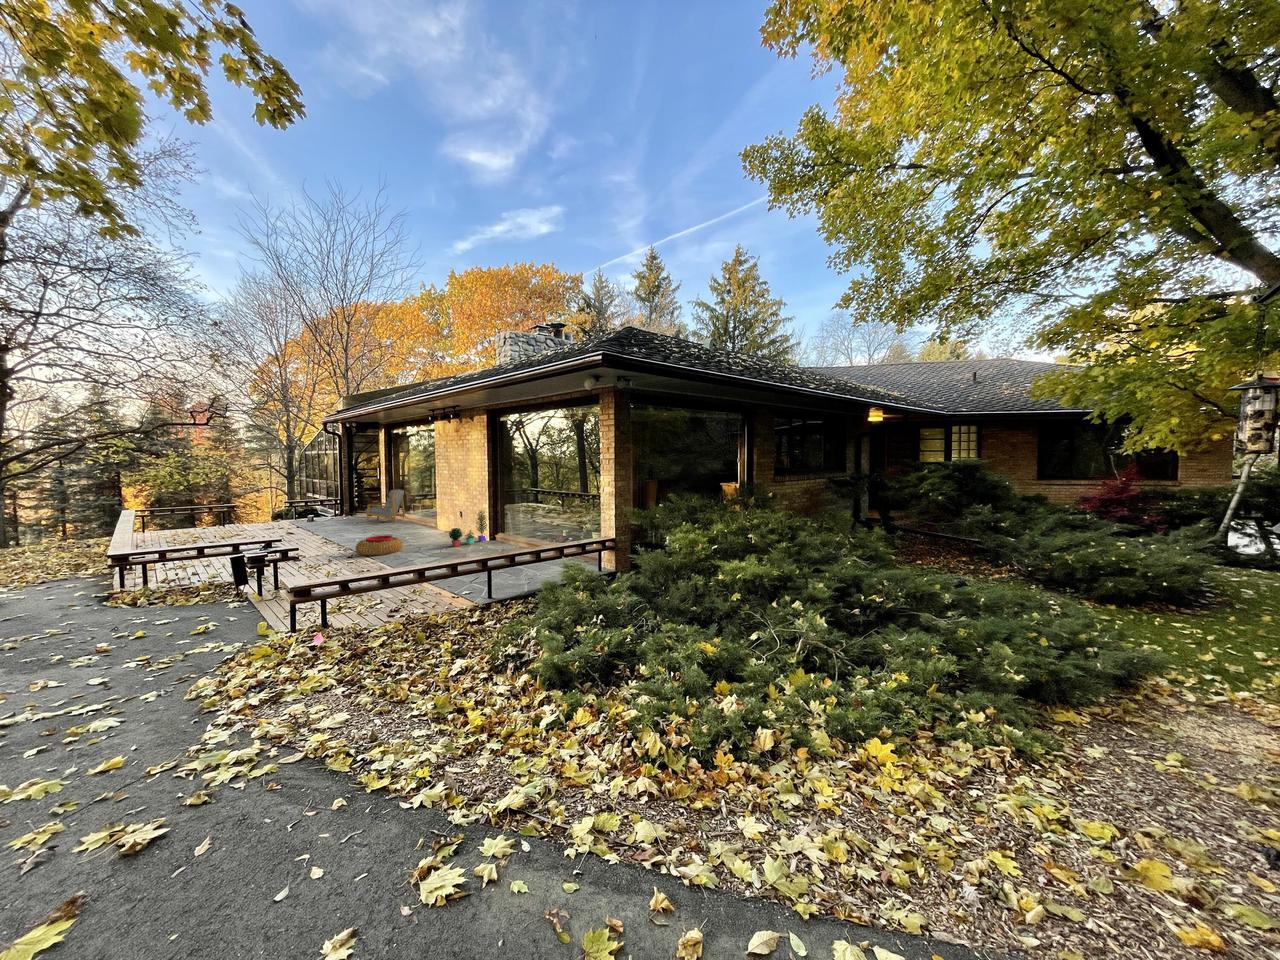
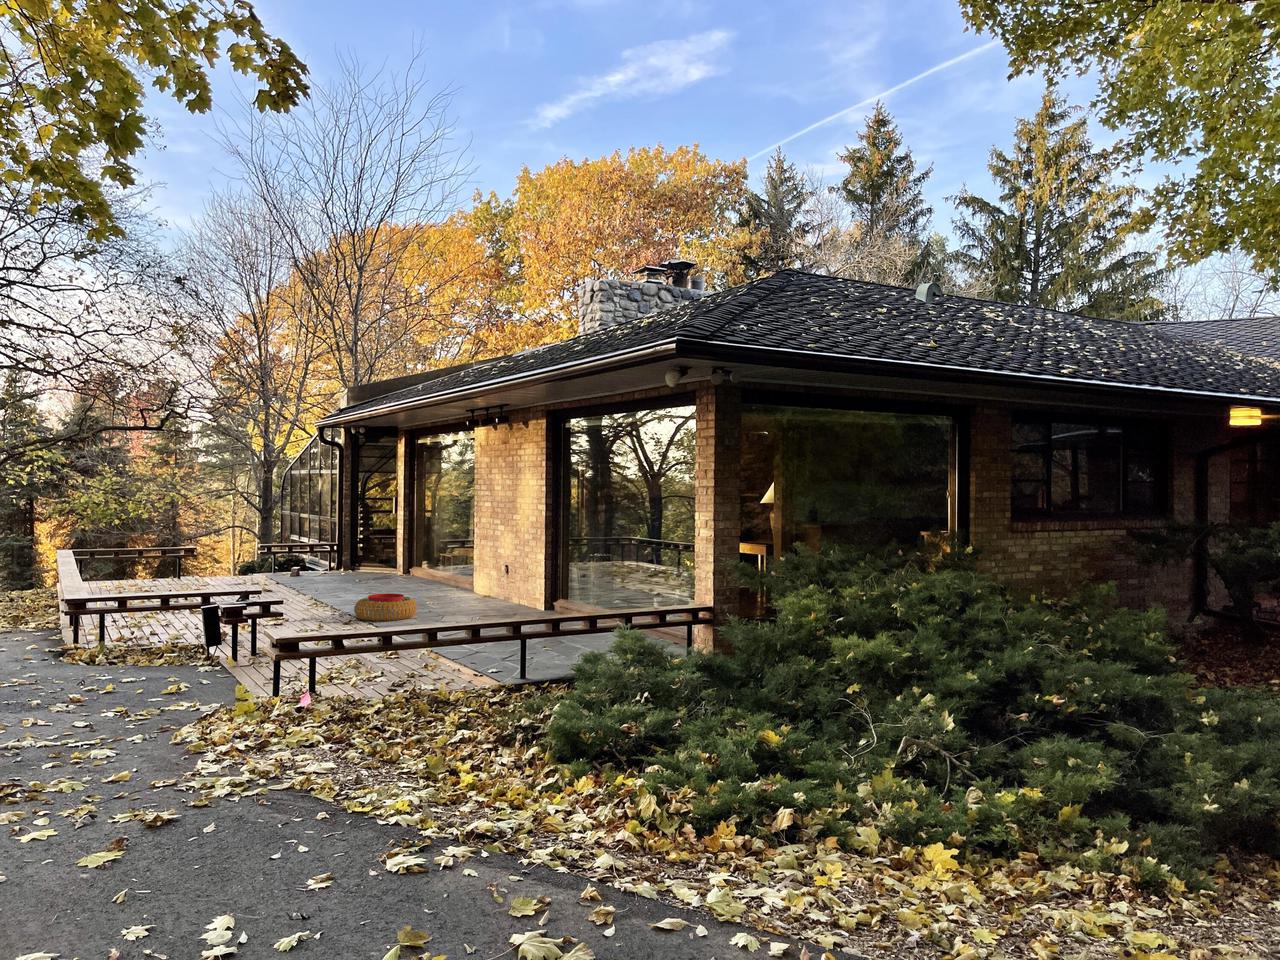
armchair: present [365,489,406,523] -> none [372,530,428,582]
potted plant: present [449,511,487,547] -> none [481,563,541,617]

